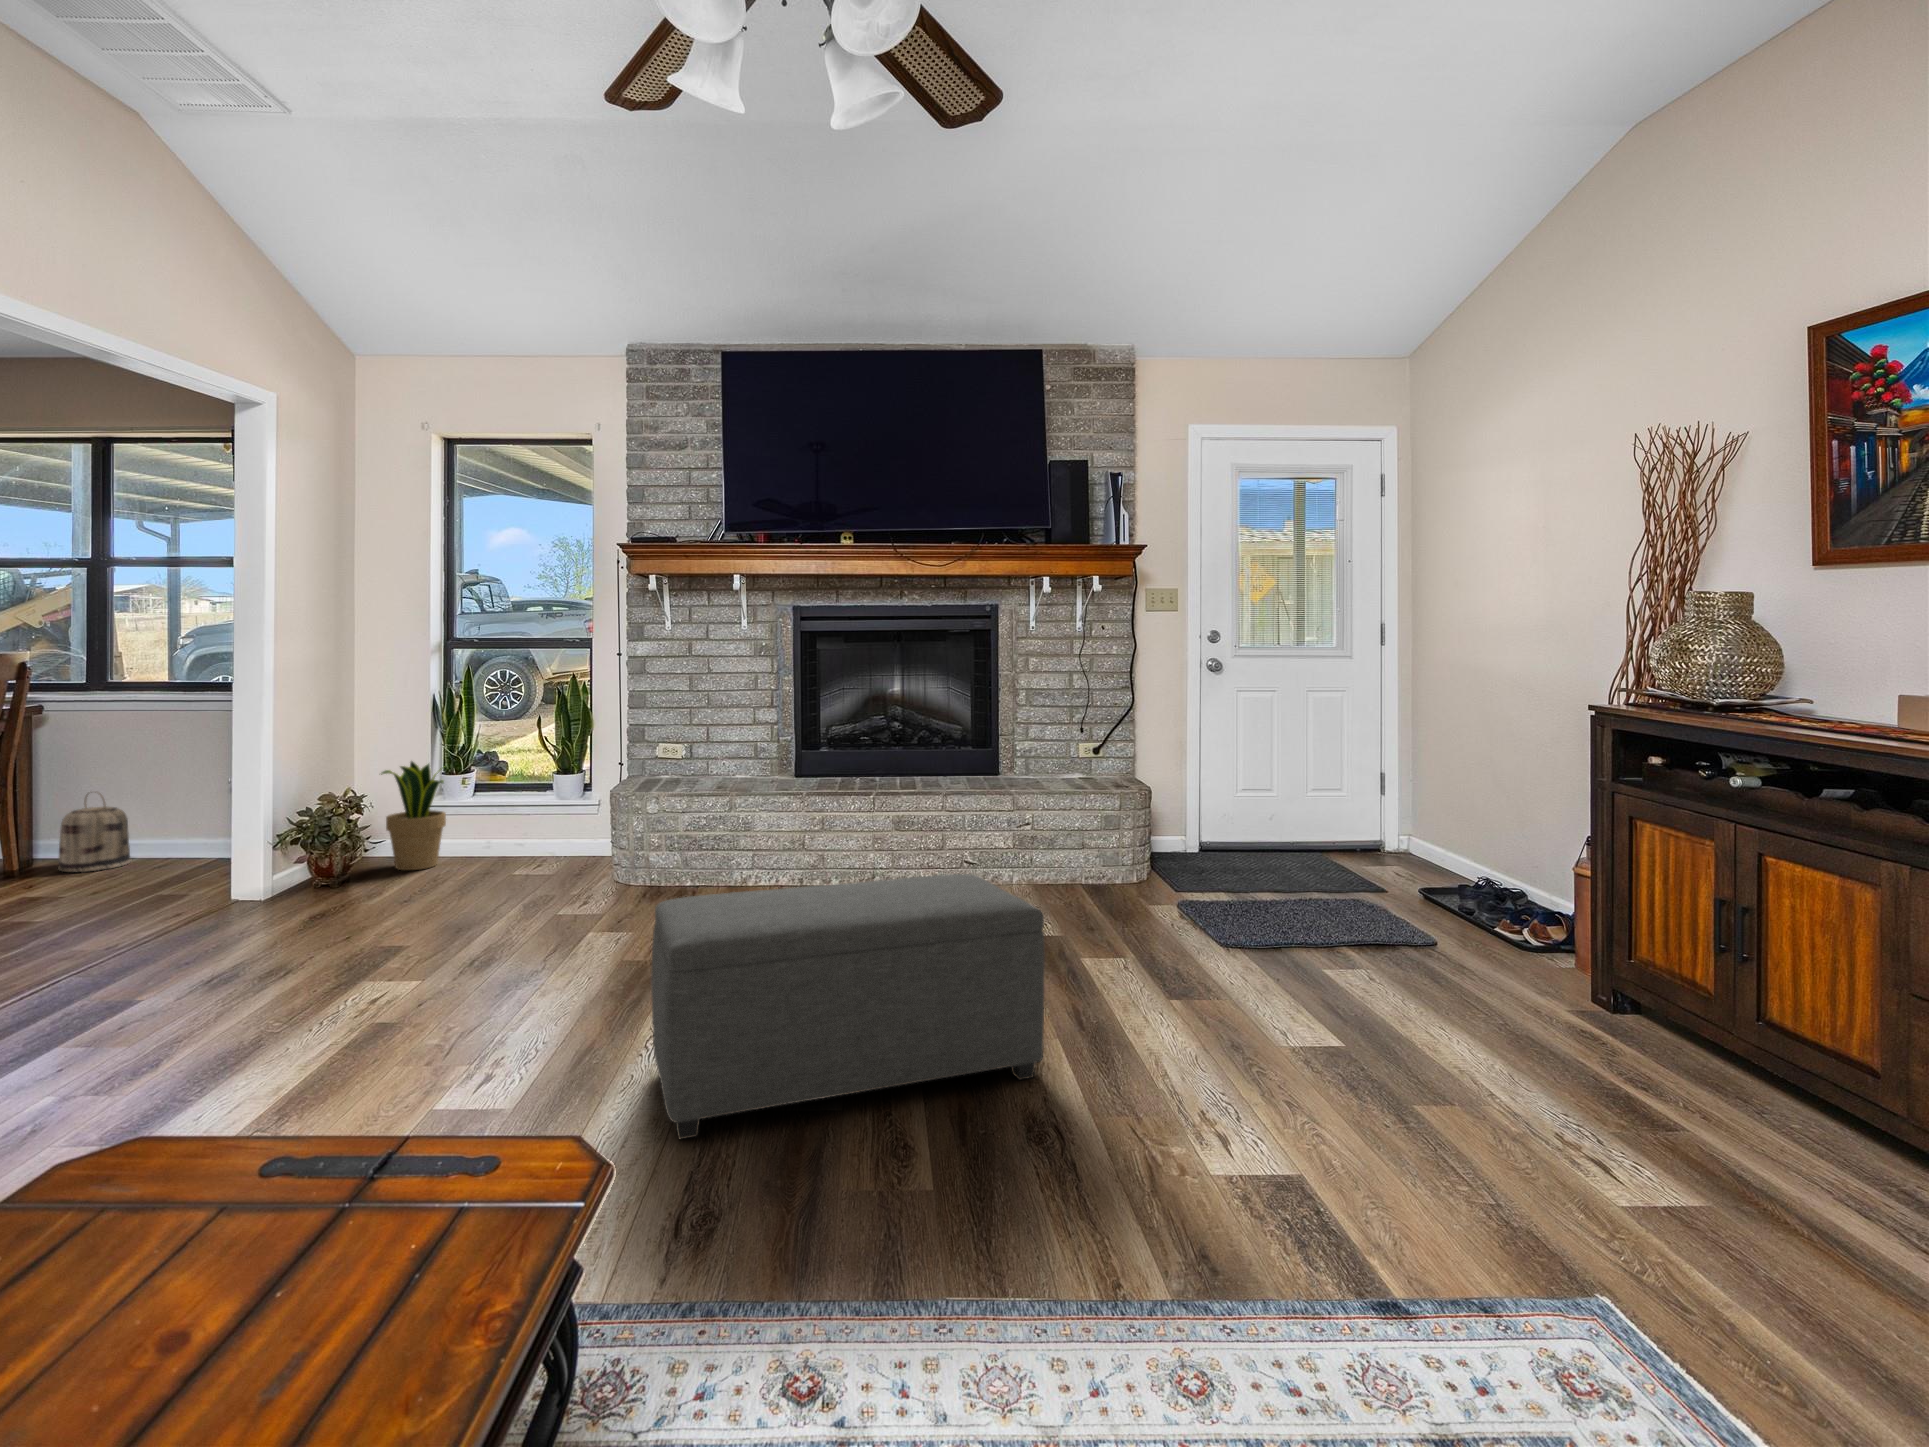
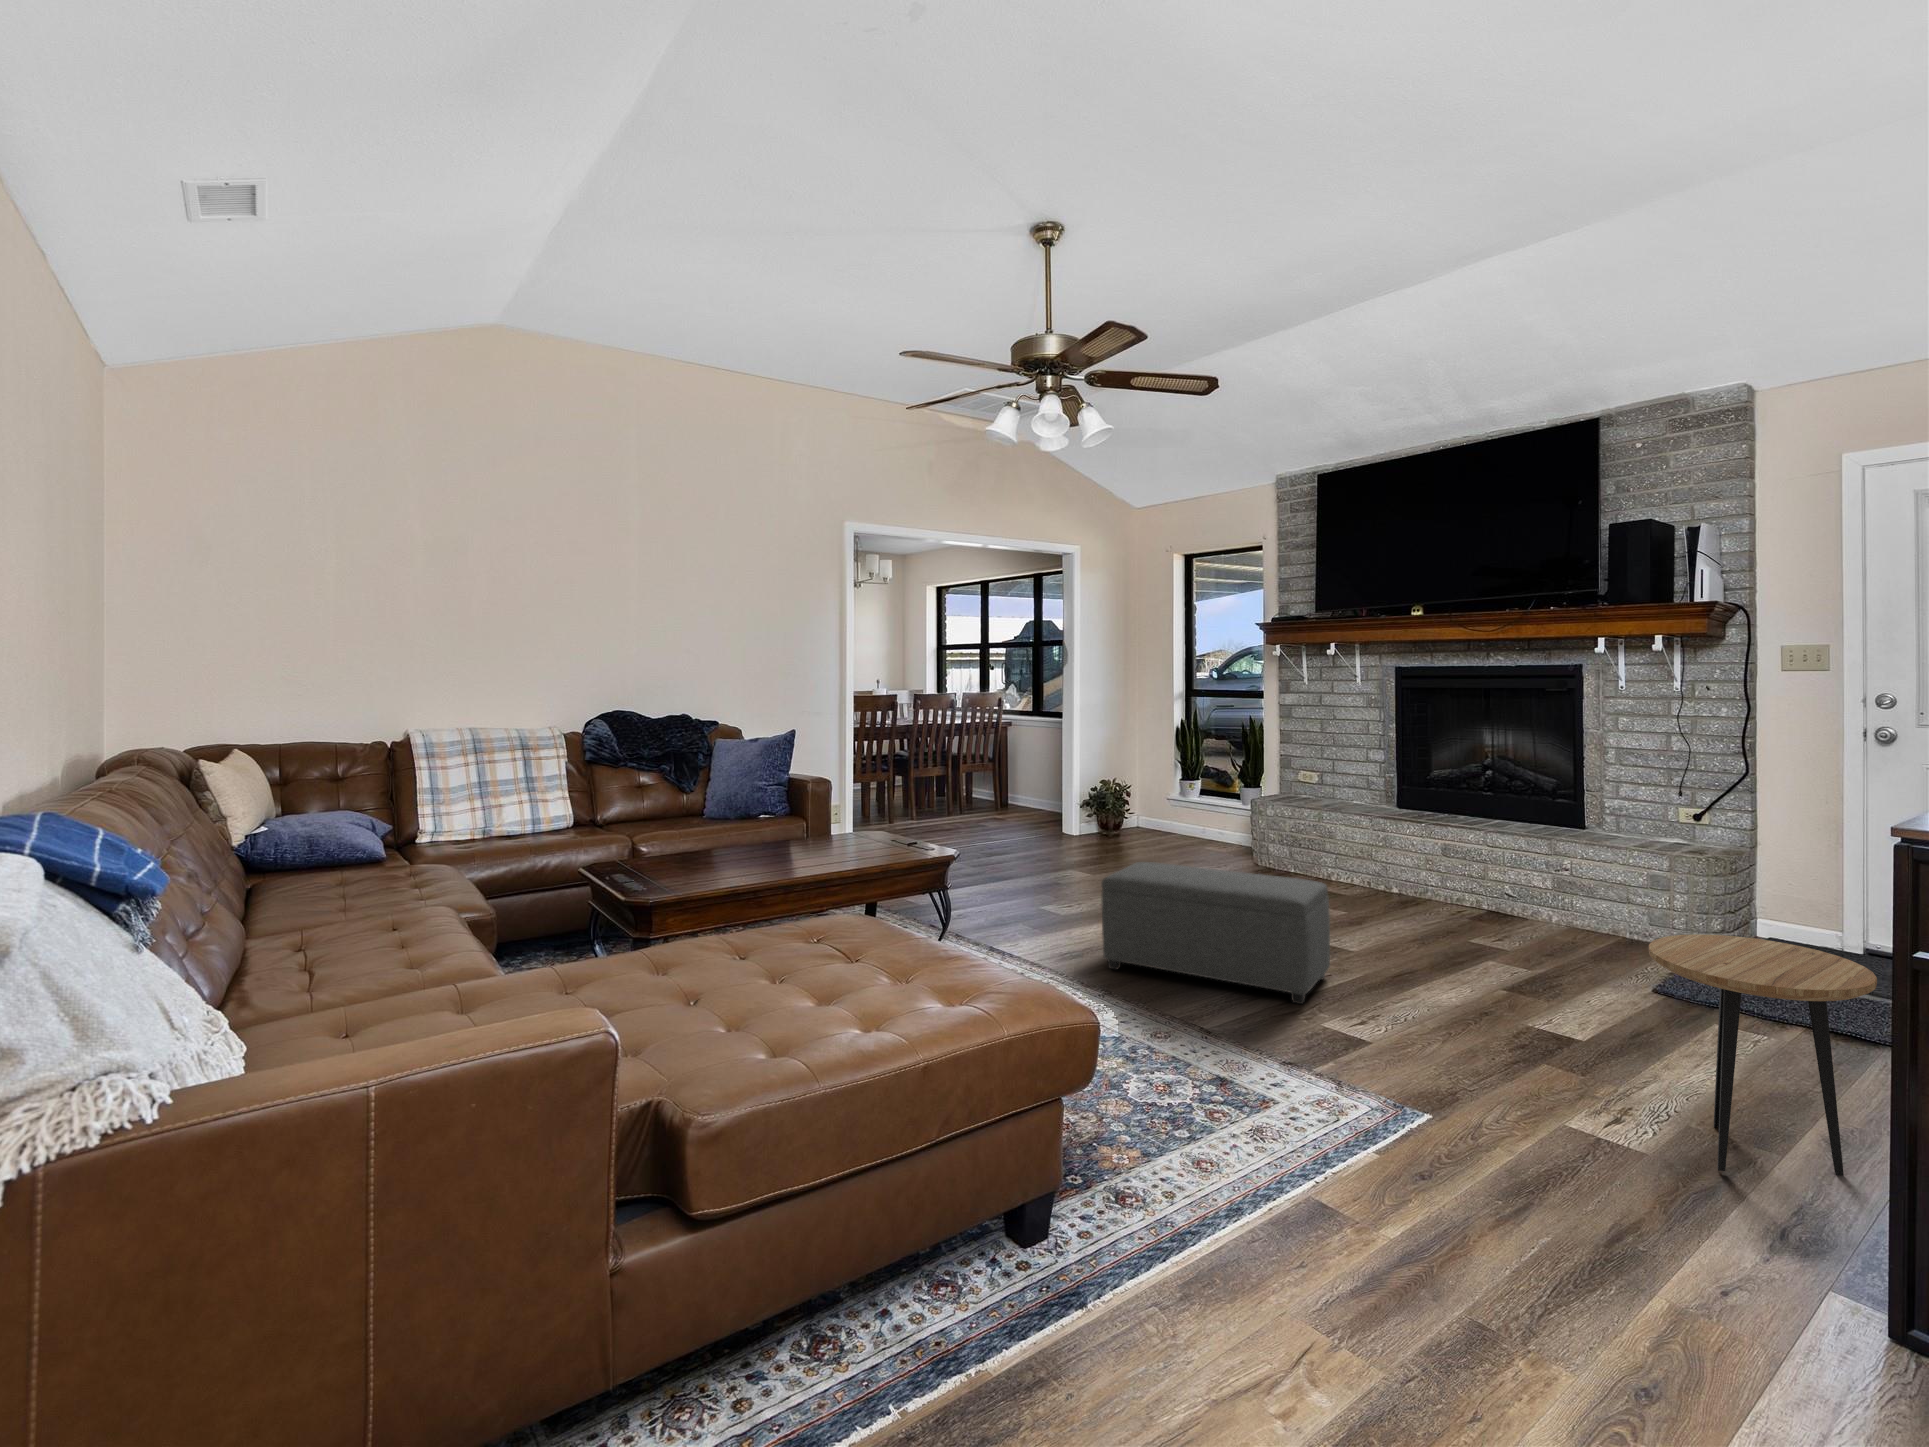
potted plant: present [381,761,446,870] -> none [1137,767,1180,836]
basket: present [58,794,131,872] -> none [1014,770,1043,812]
side table: none [1519,836,1774,1119] -> present [1649,934,1877,1176]

